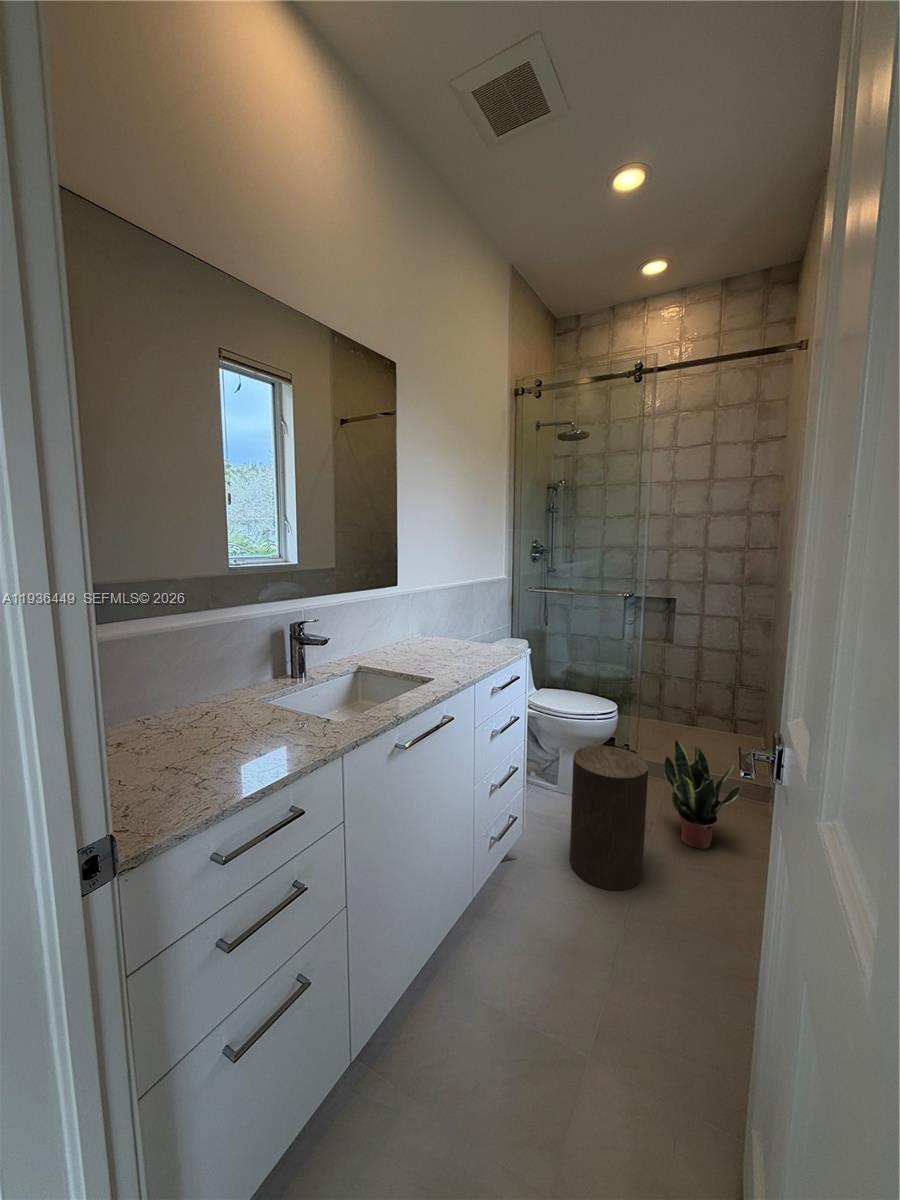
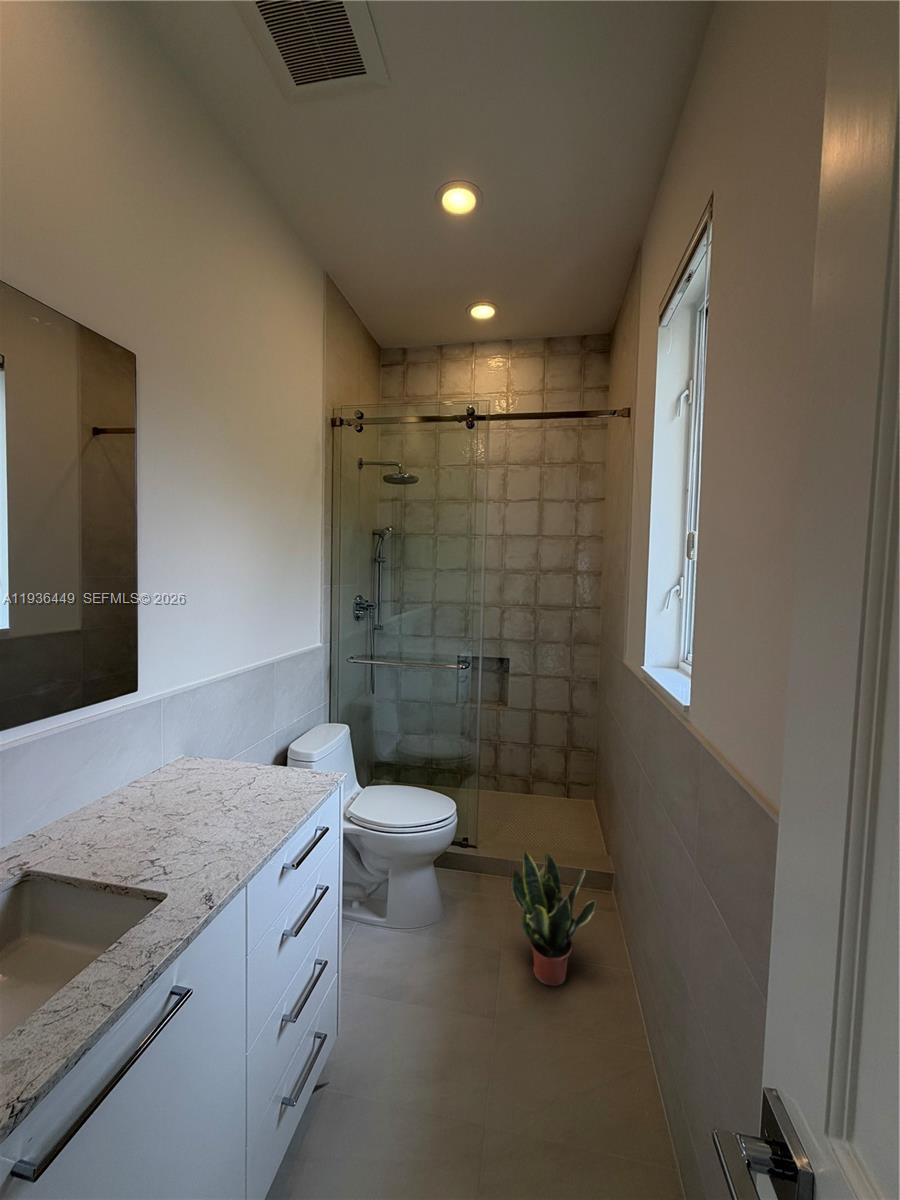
stool: present [570,745,648,891] -> none [401,881,500,1109]

